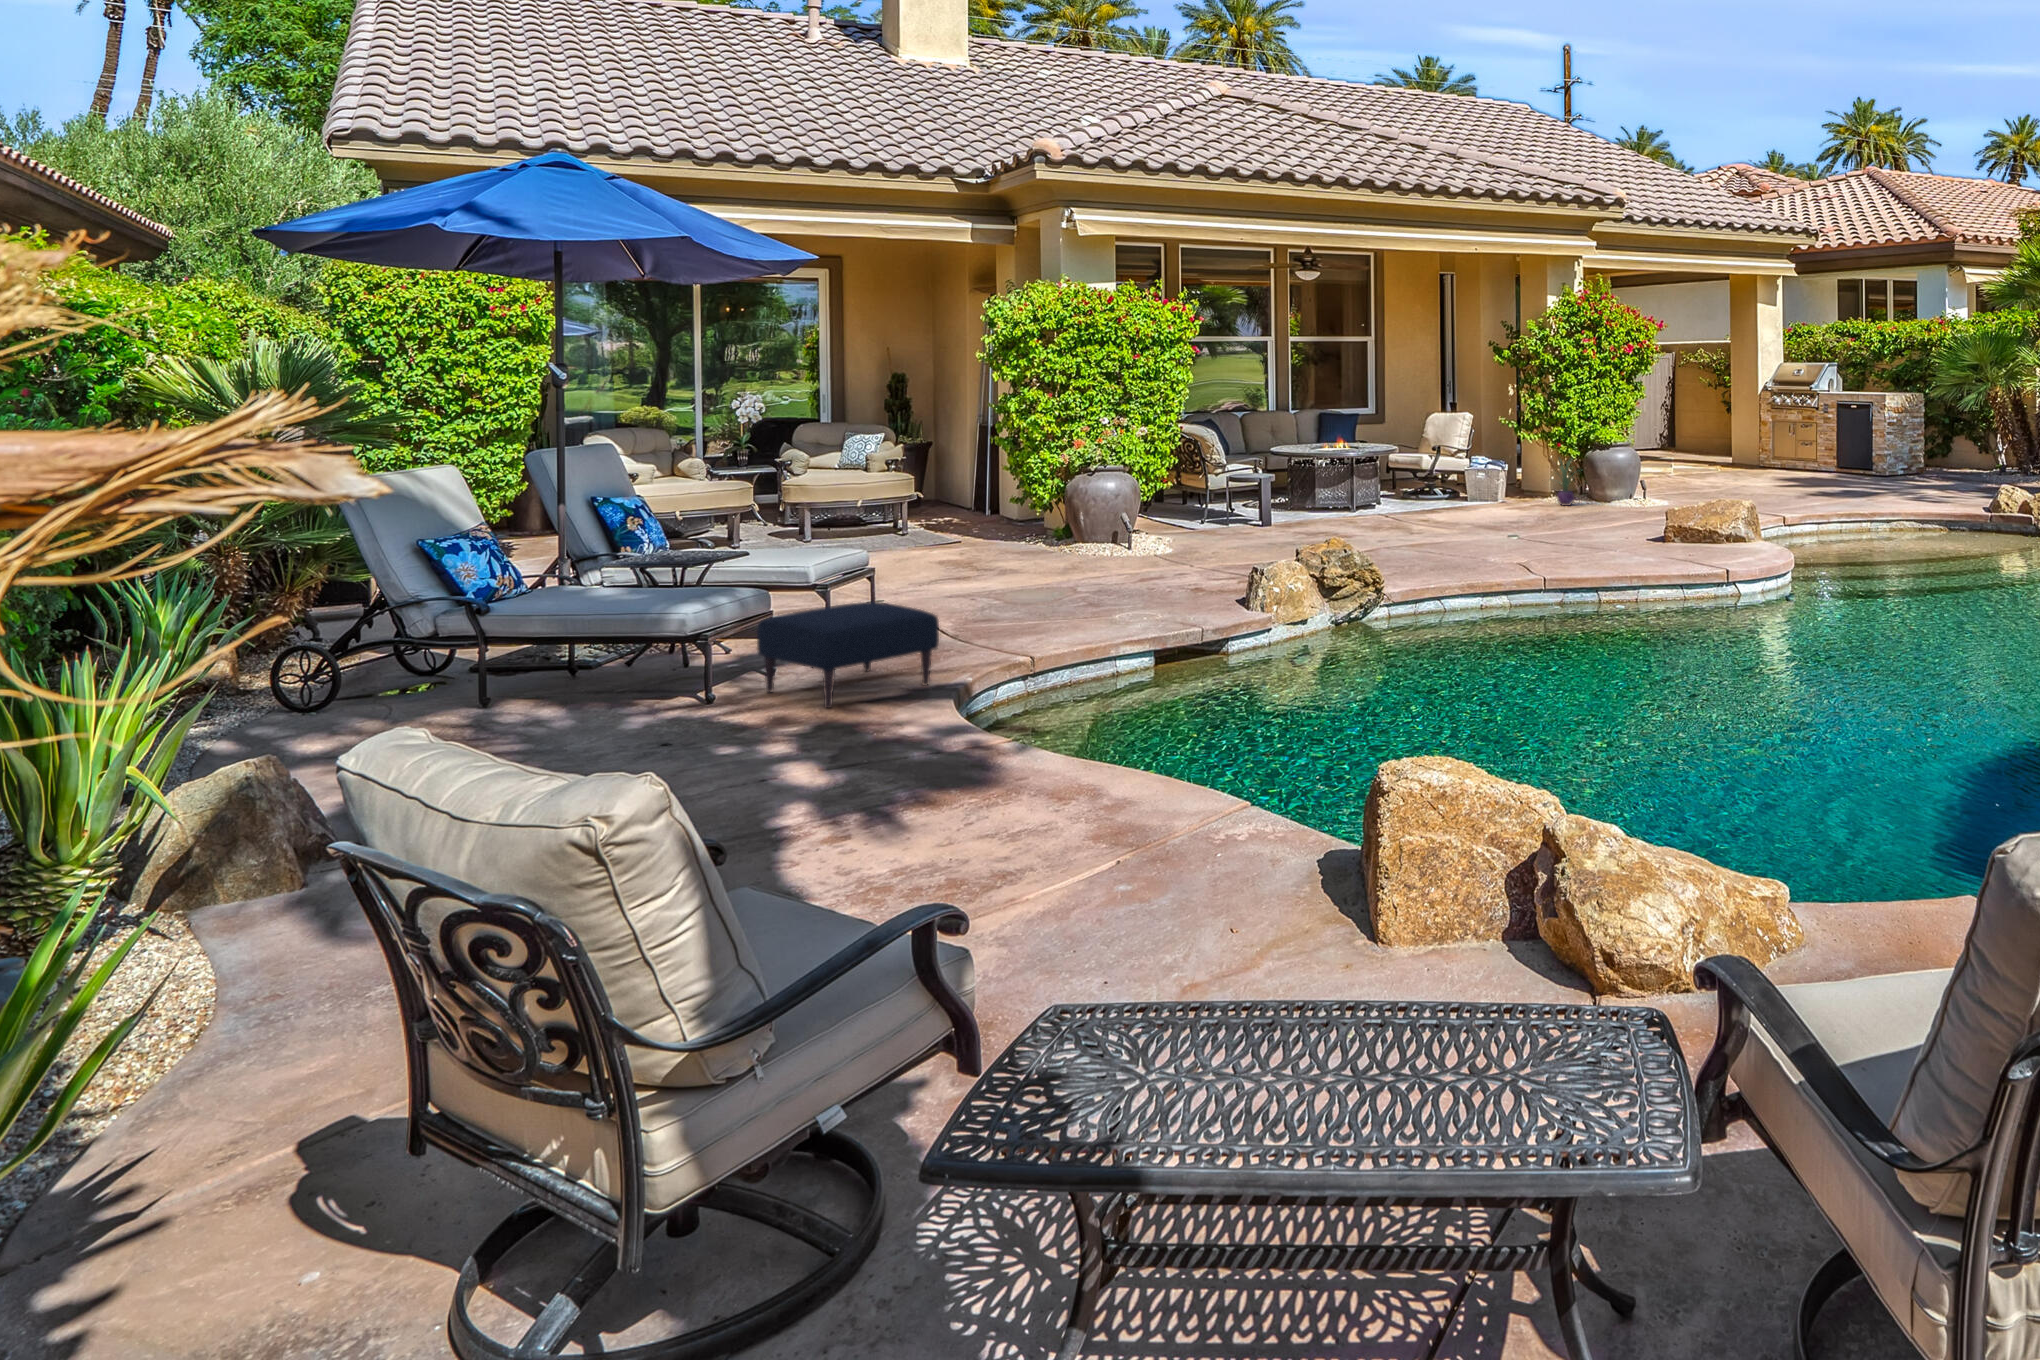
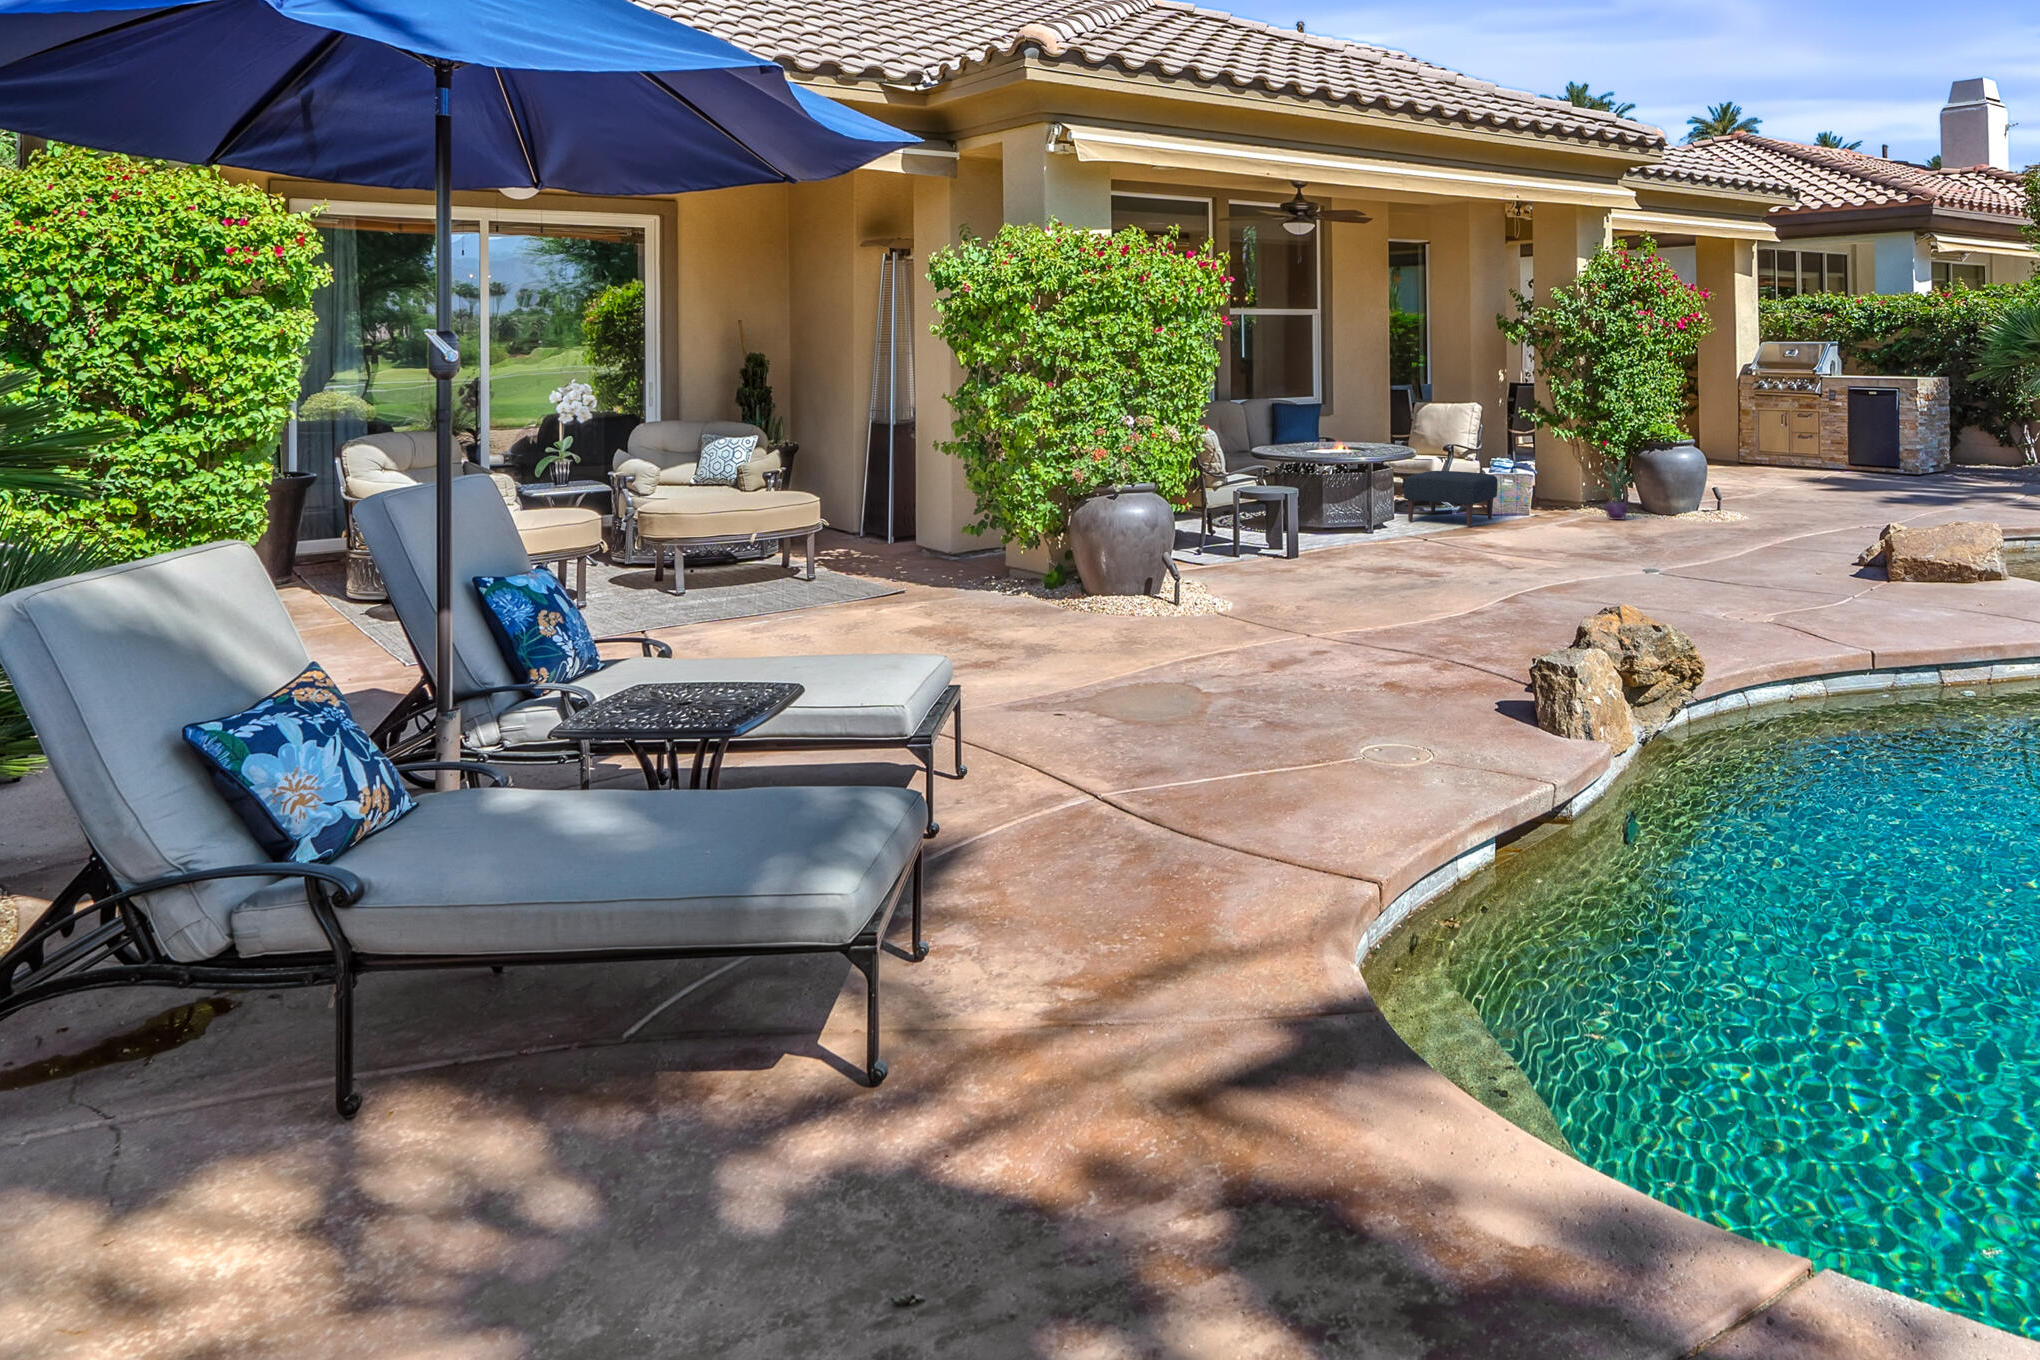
ottoman: present [757,602,939,708] -> present [1404,471,1498,527]

